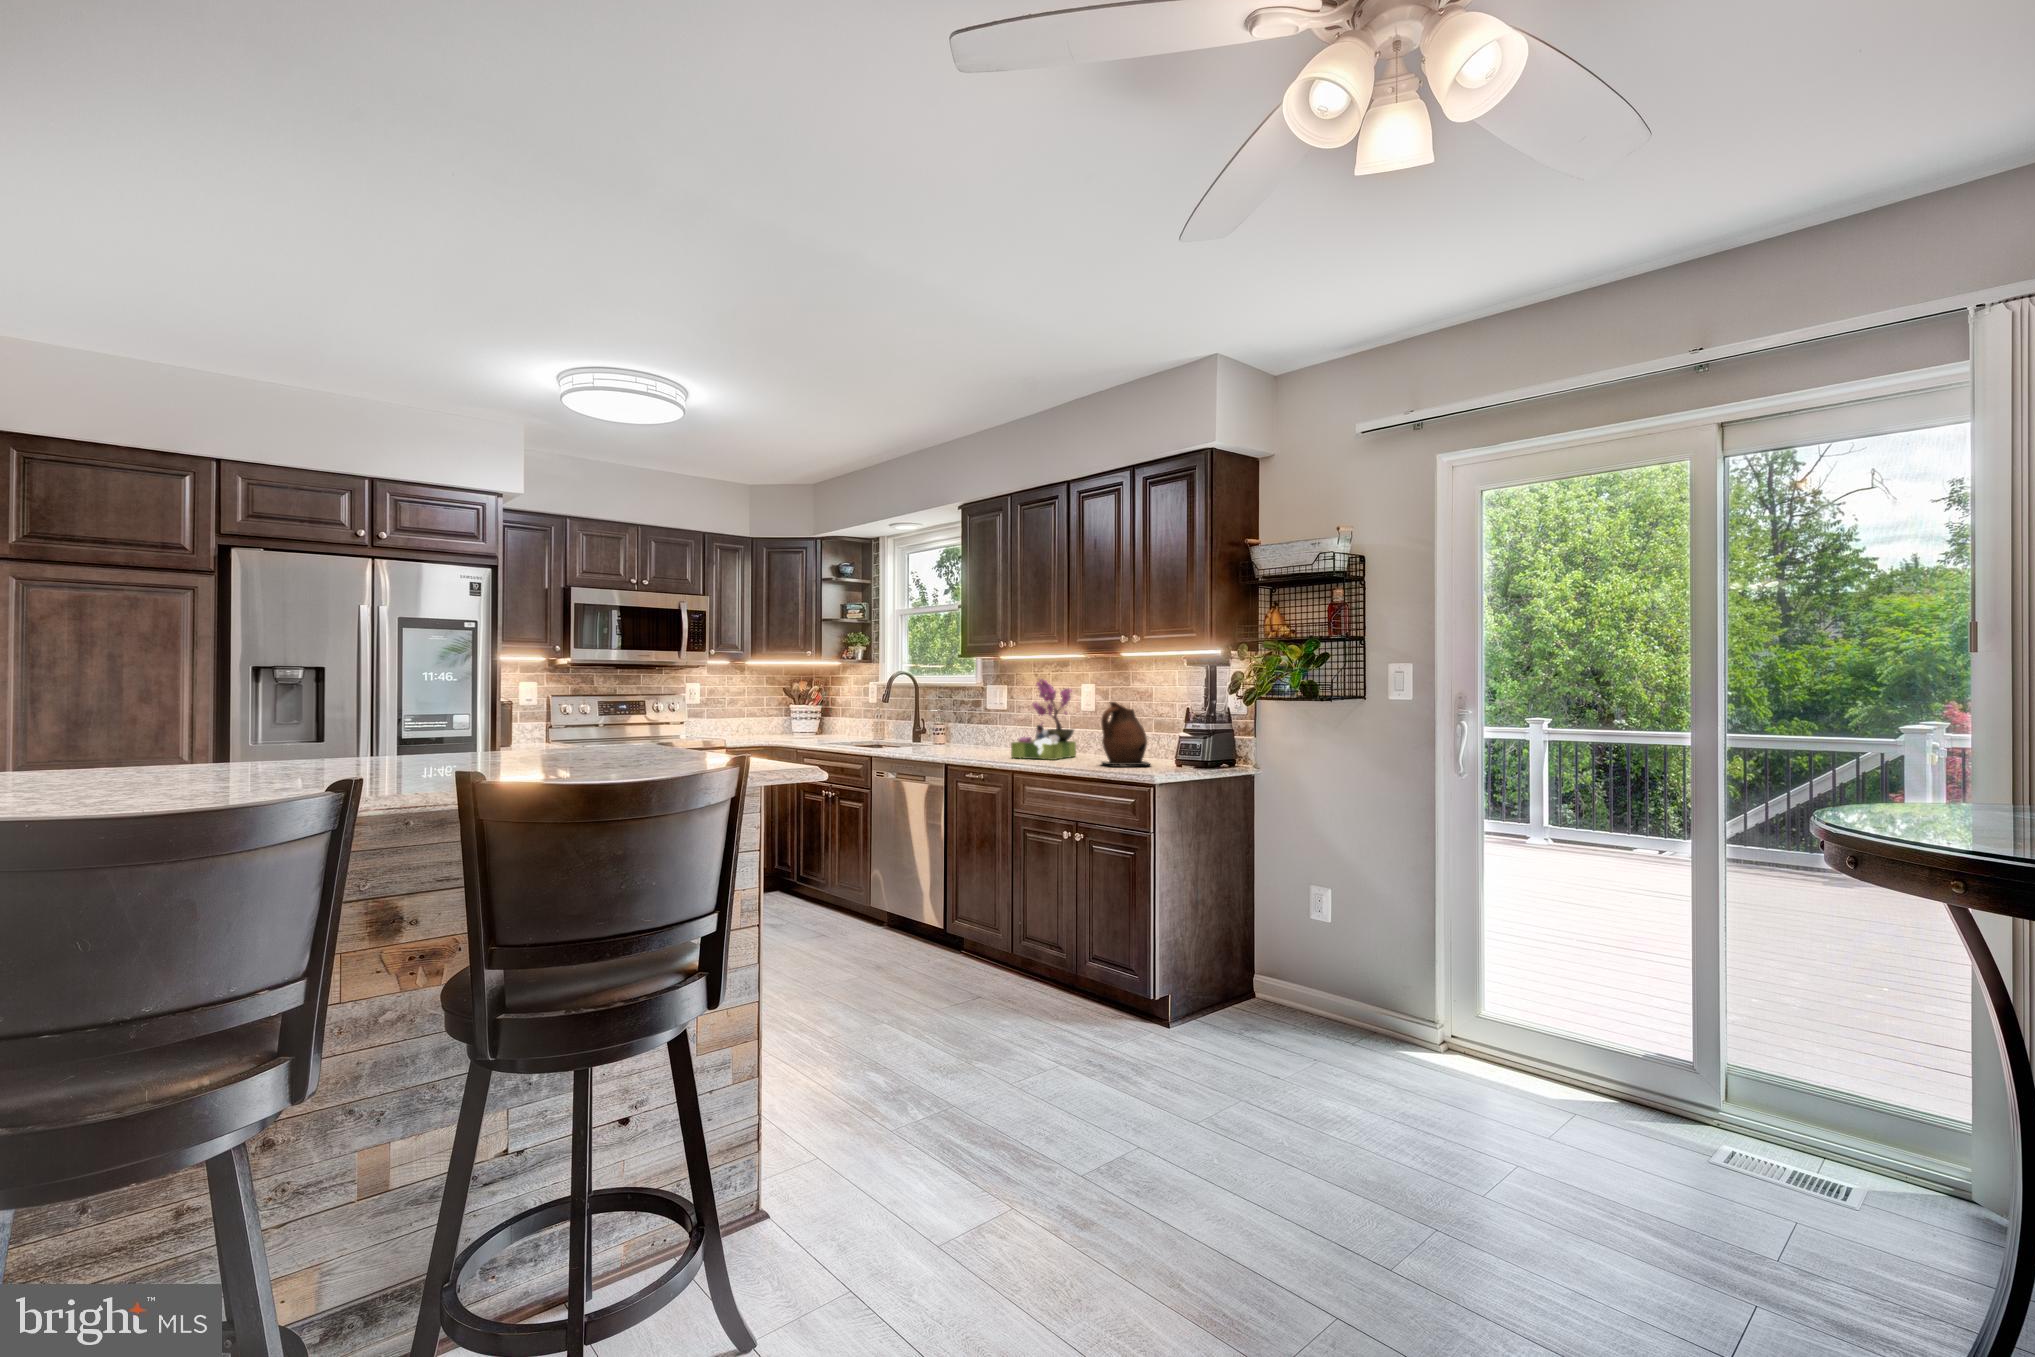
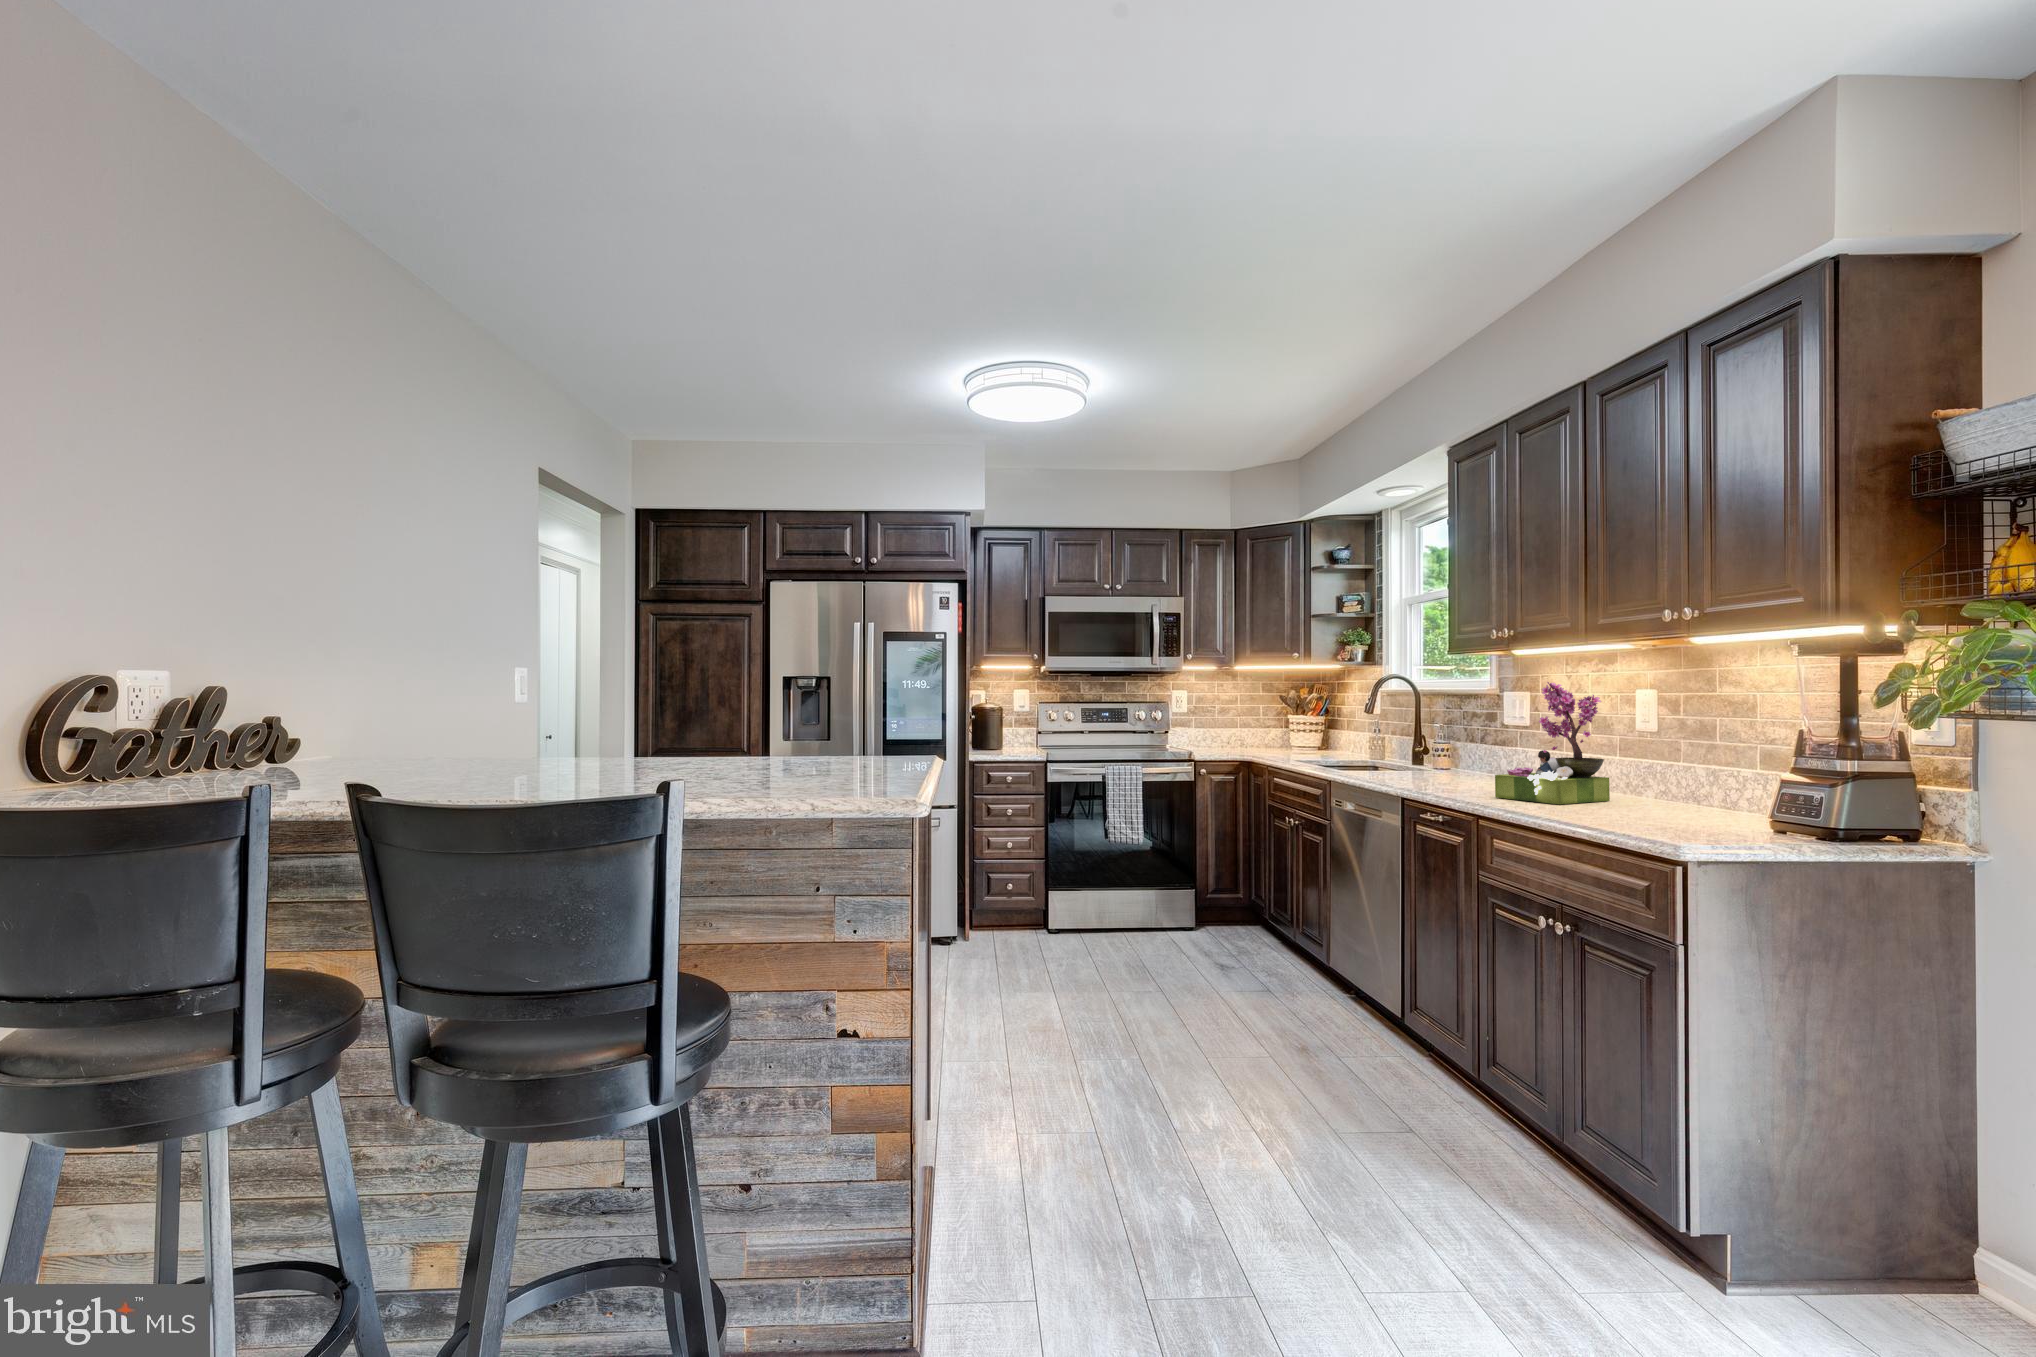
ceramic pitcher: present [1101,702,1150,765] -> none [1617,718,1720,828]

